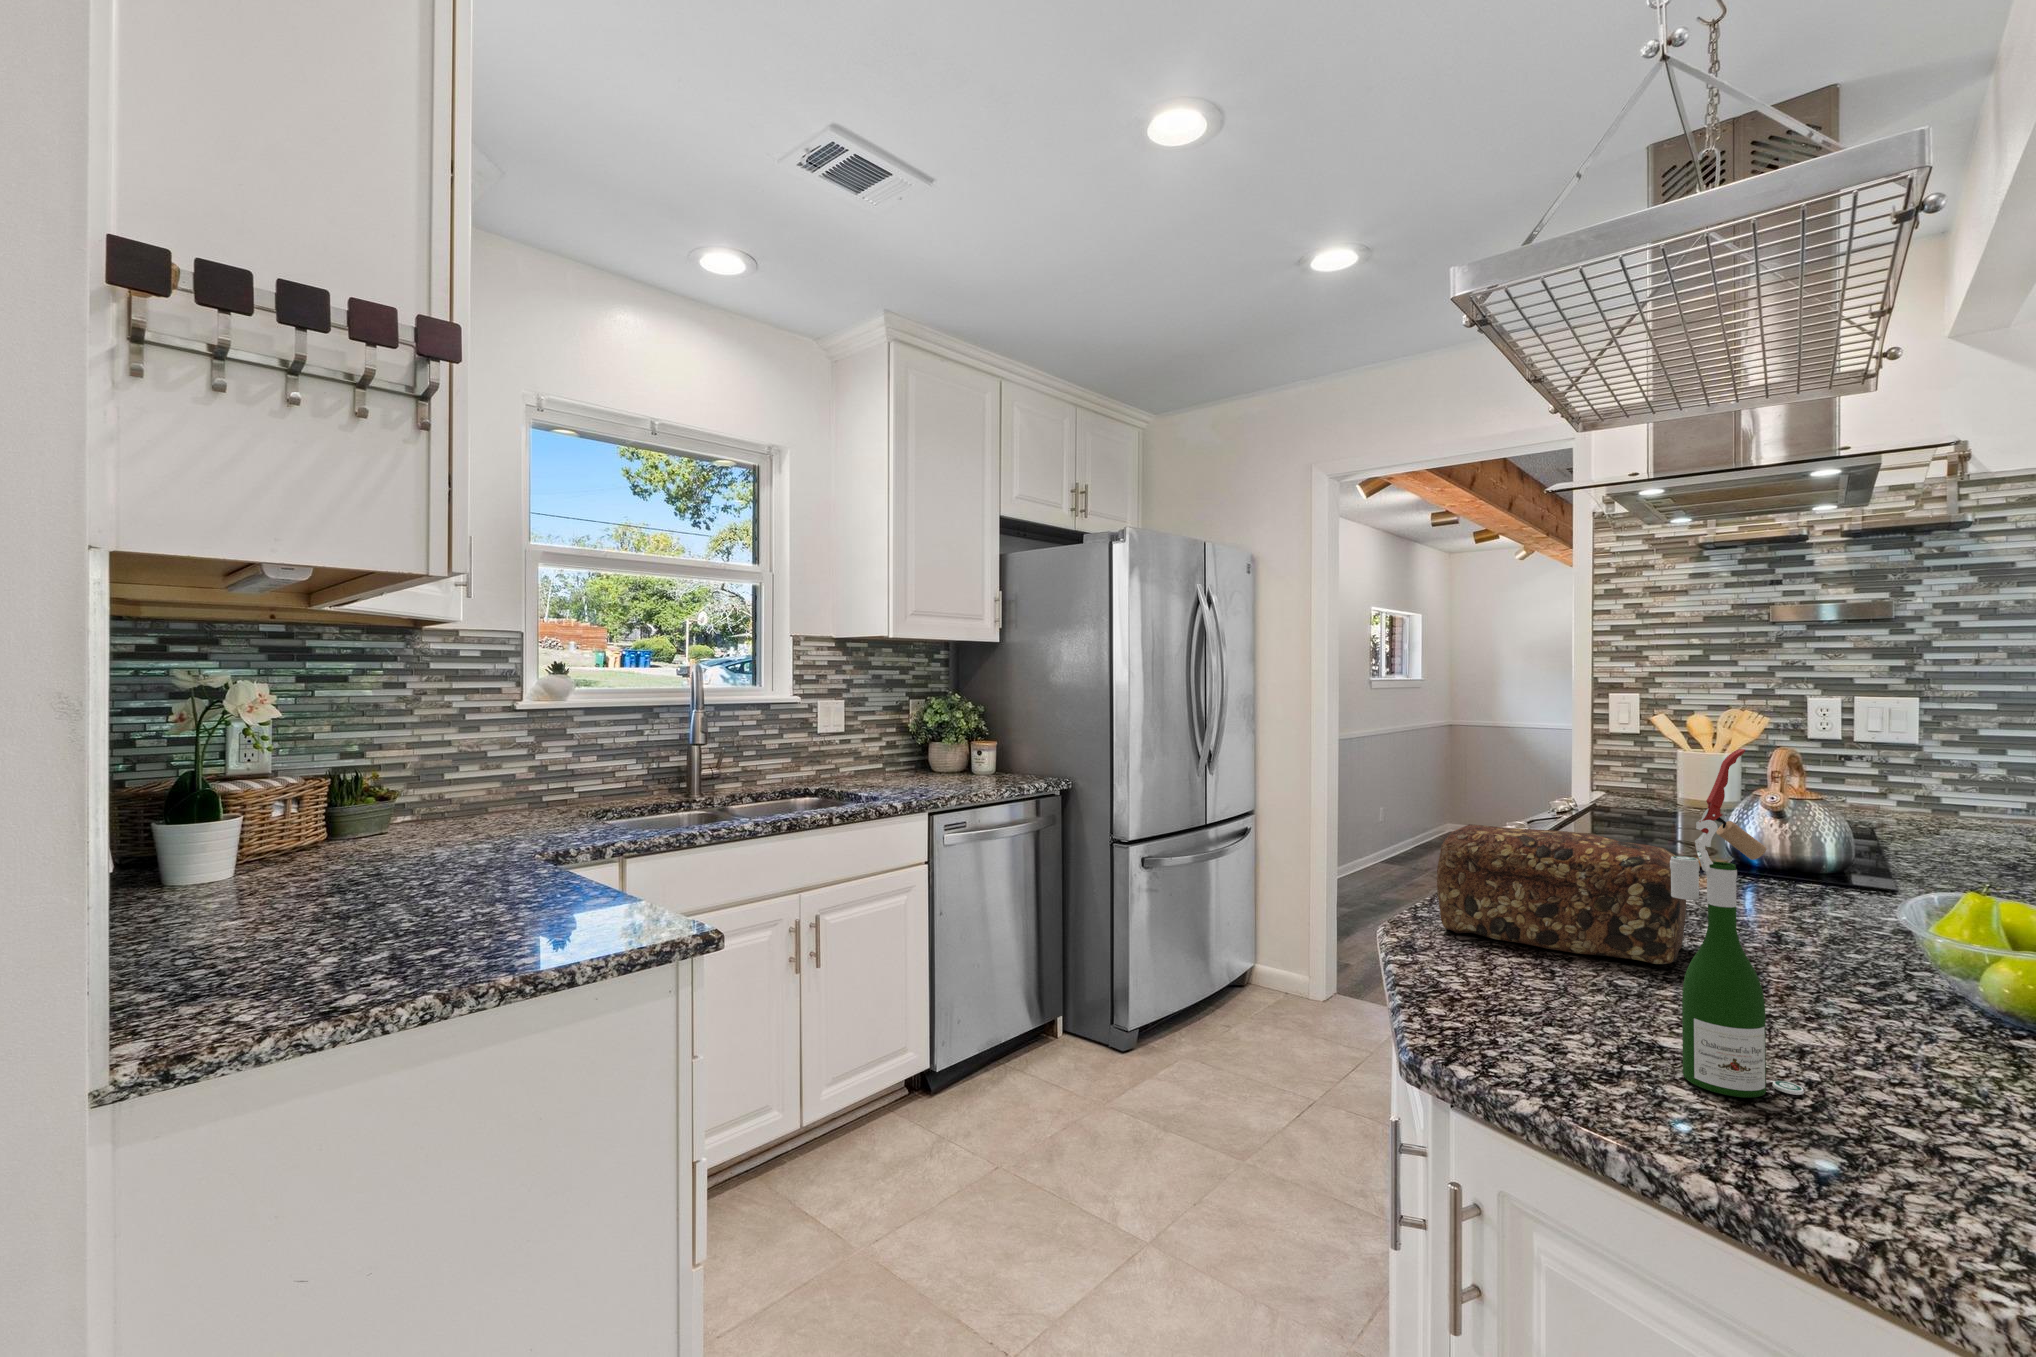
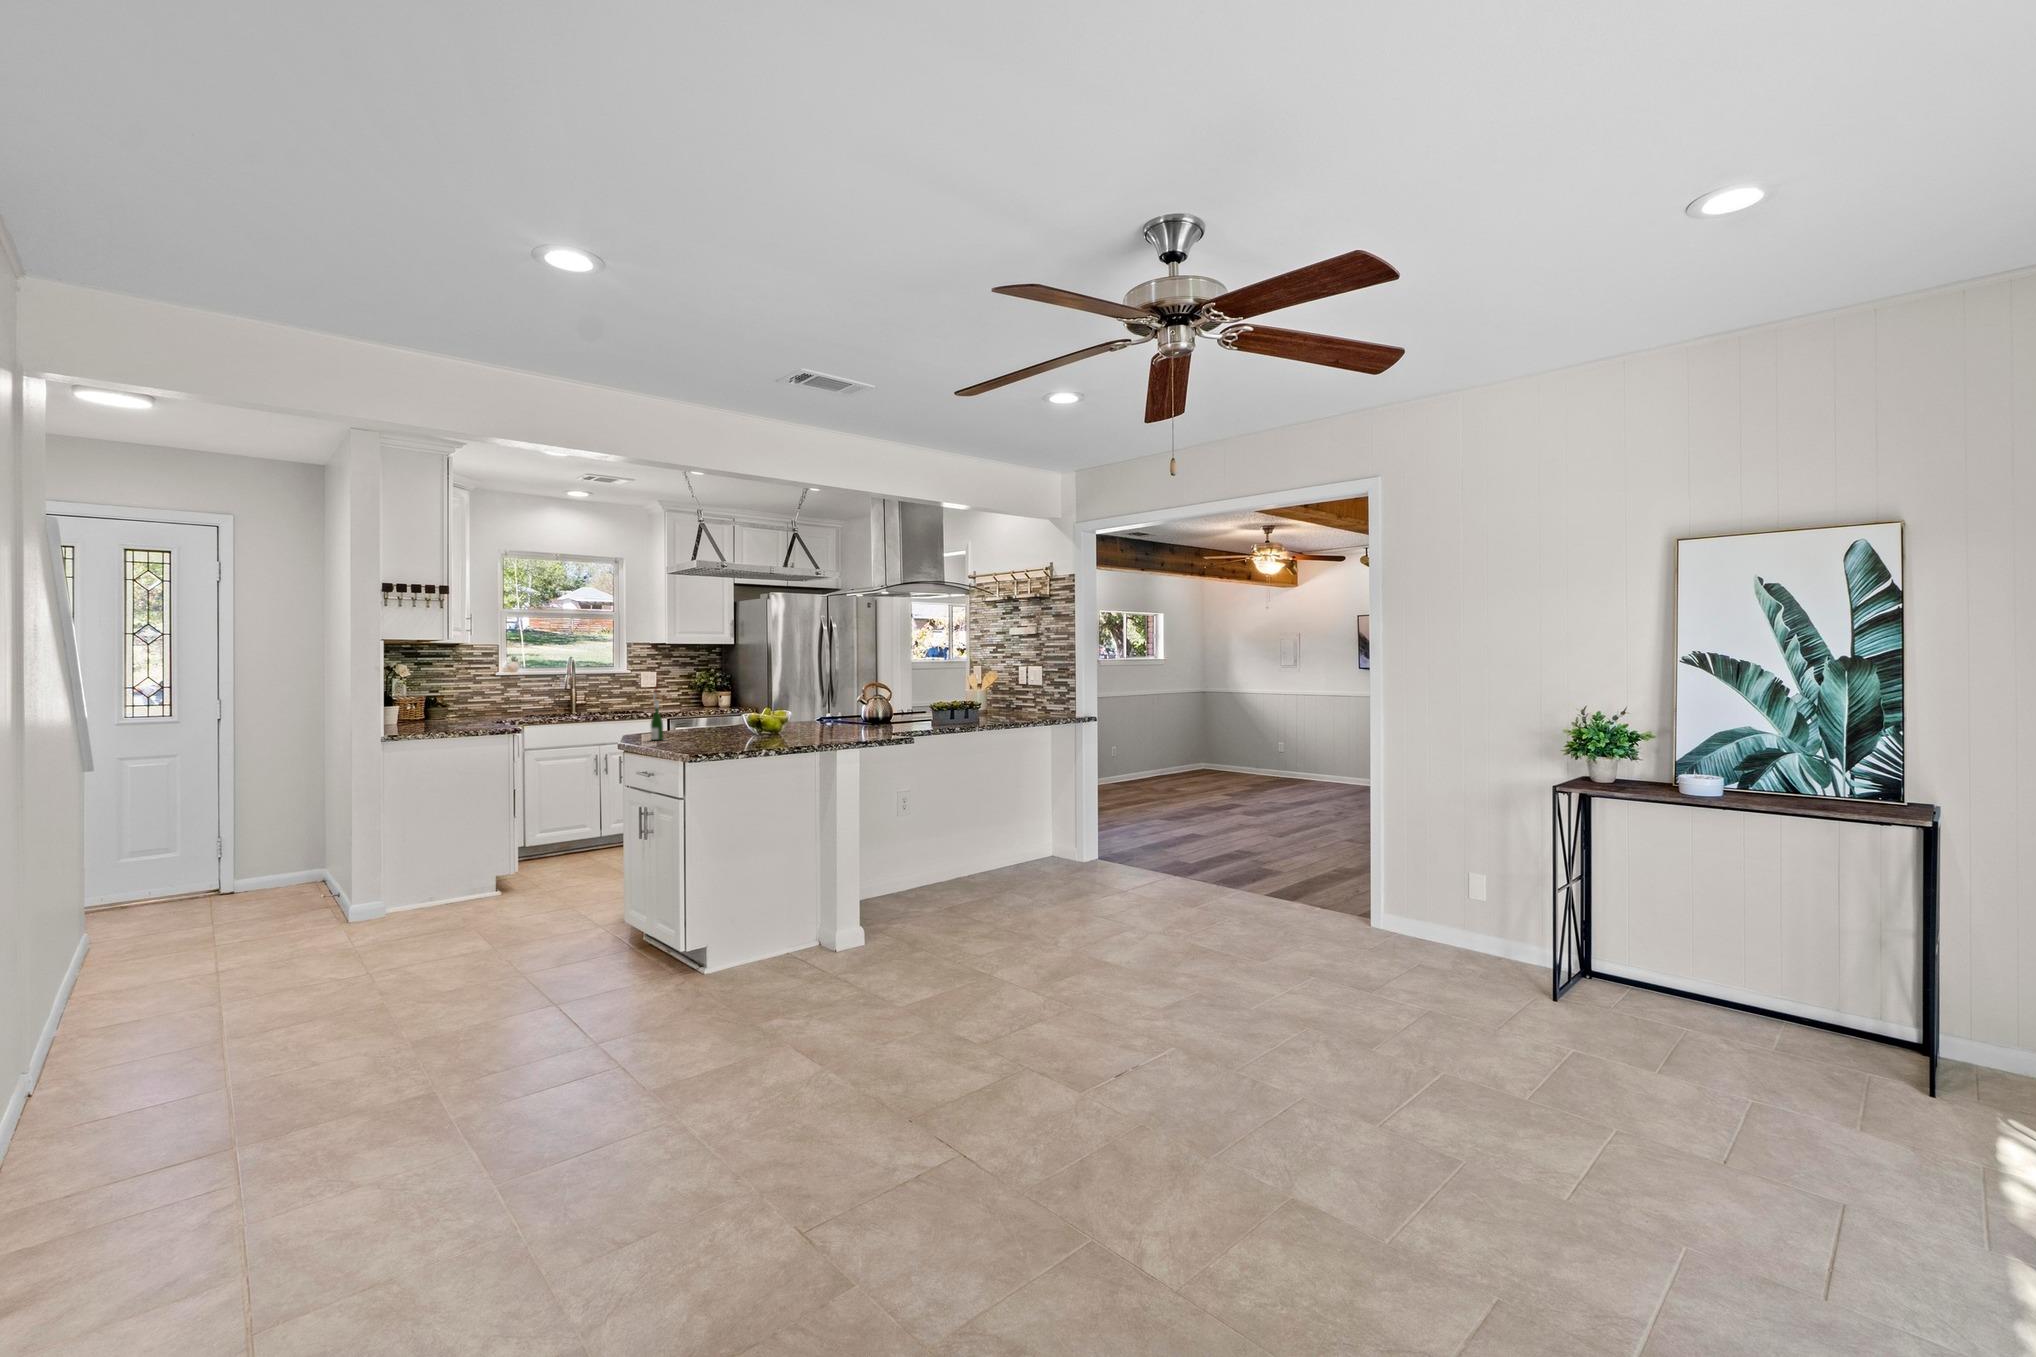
bread loaf: present [1437,824,1686,964] -> none [692,704,741,733]

